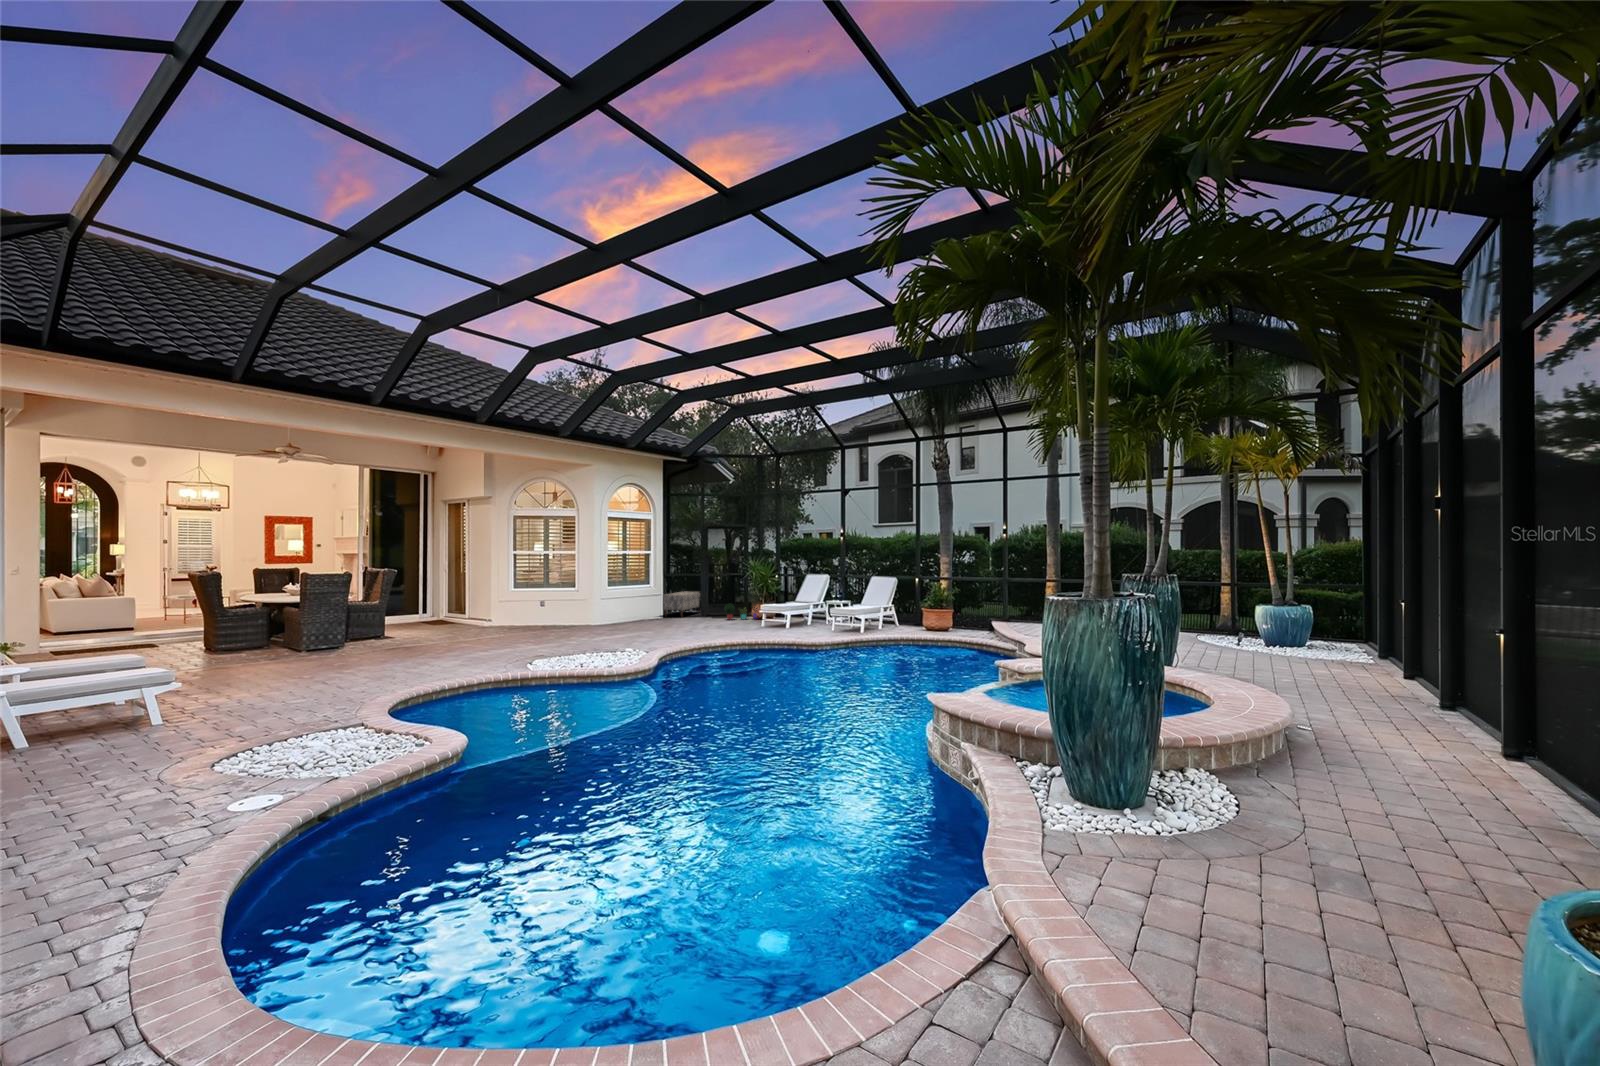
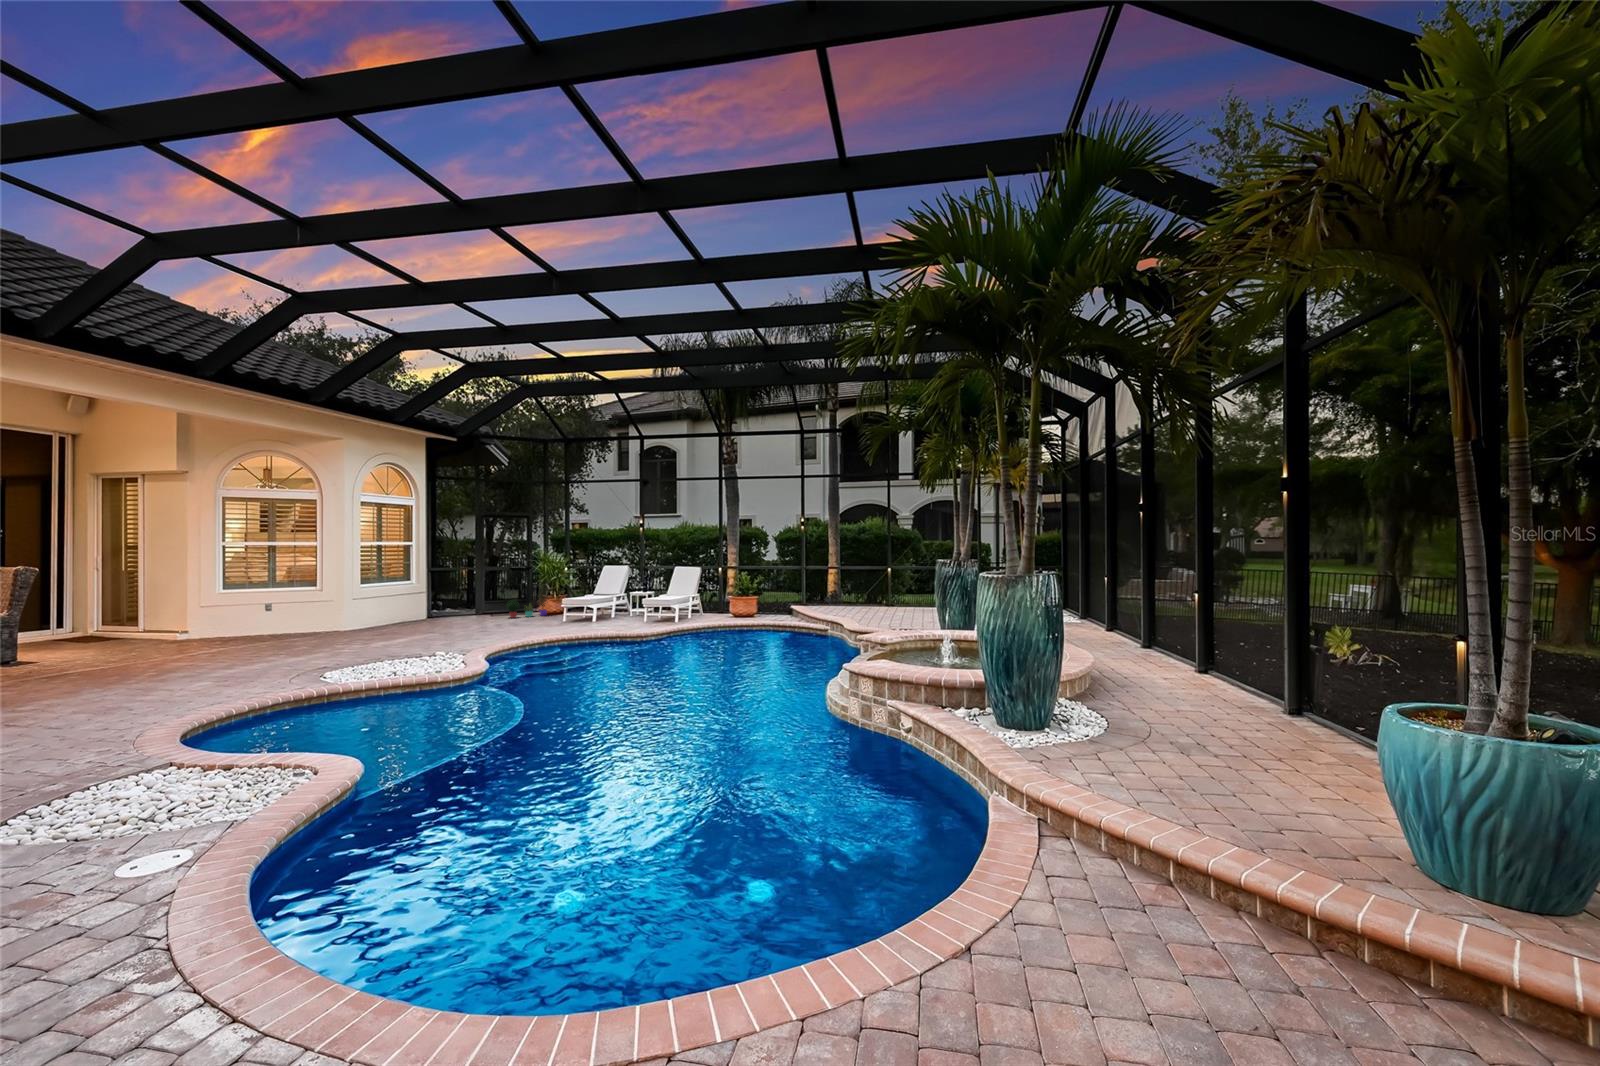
bench: present [663,591,701,616] -> none [424,589,468,619]

